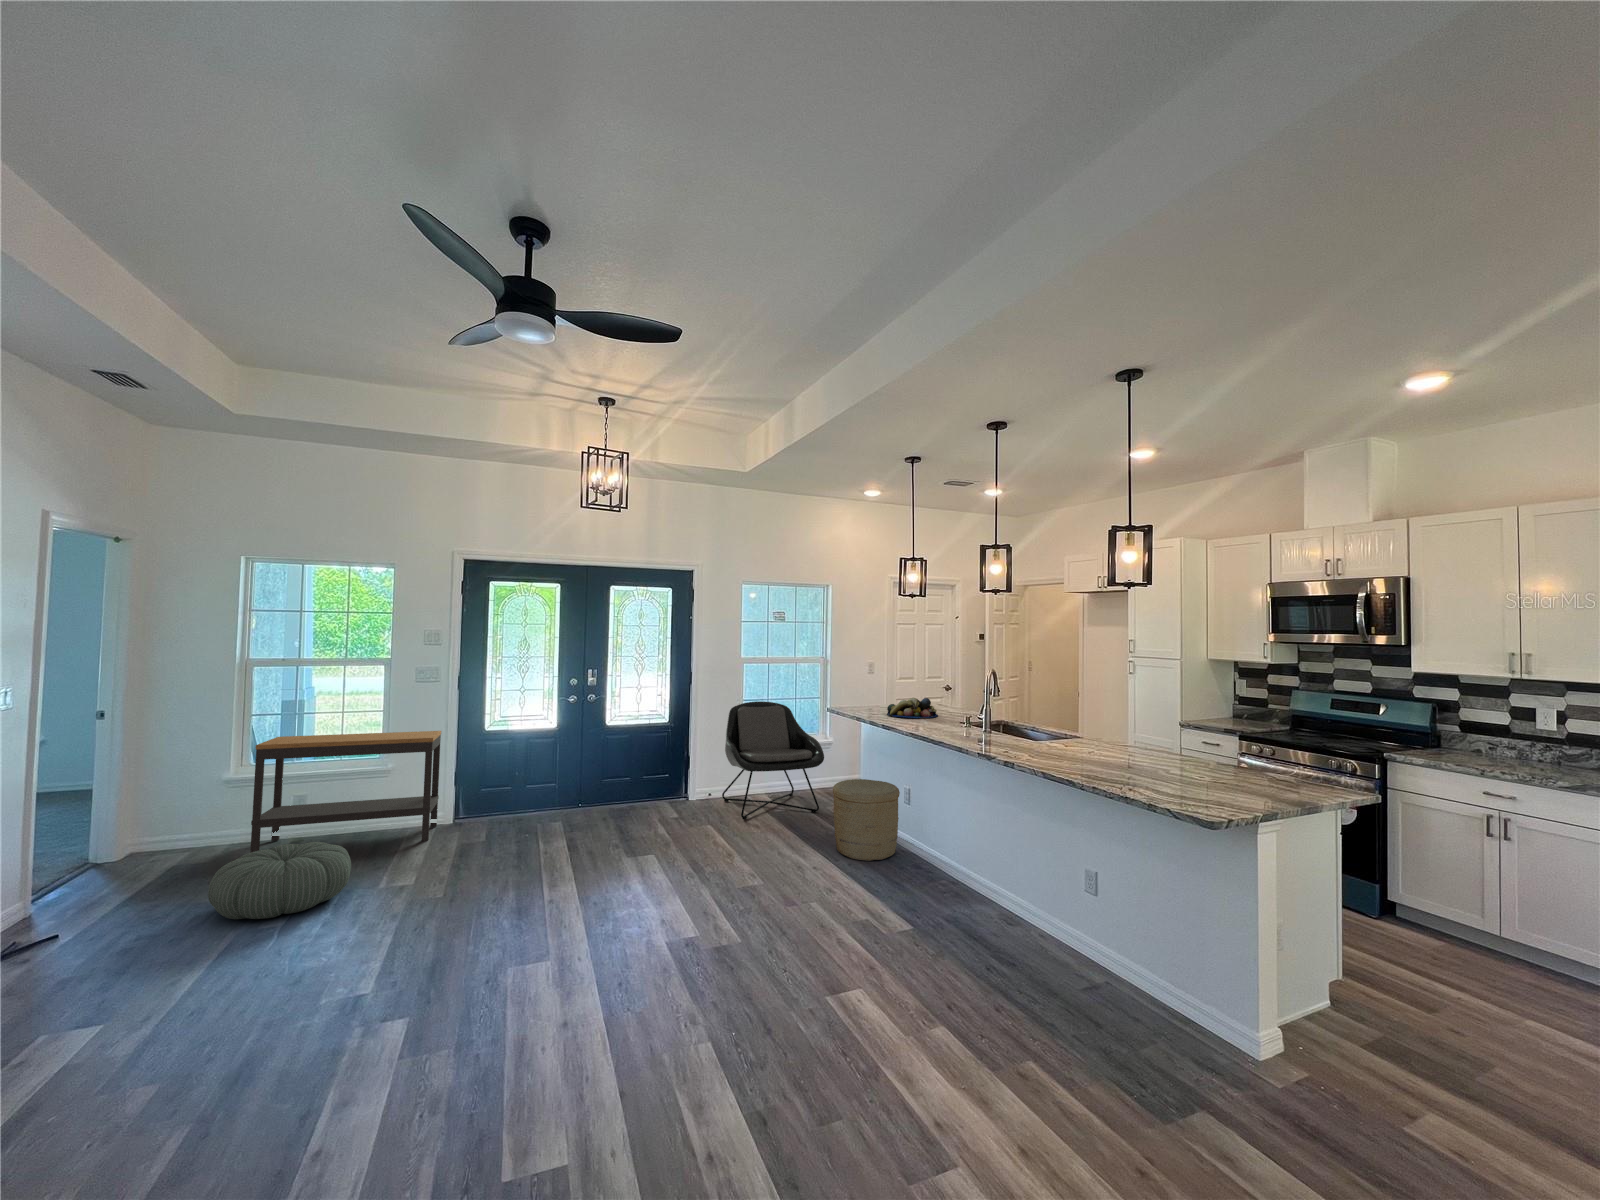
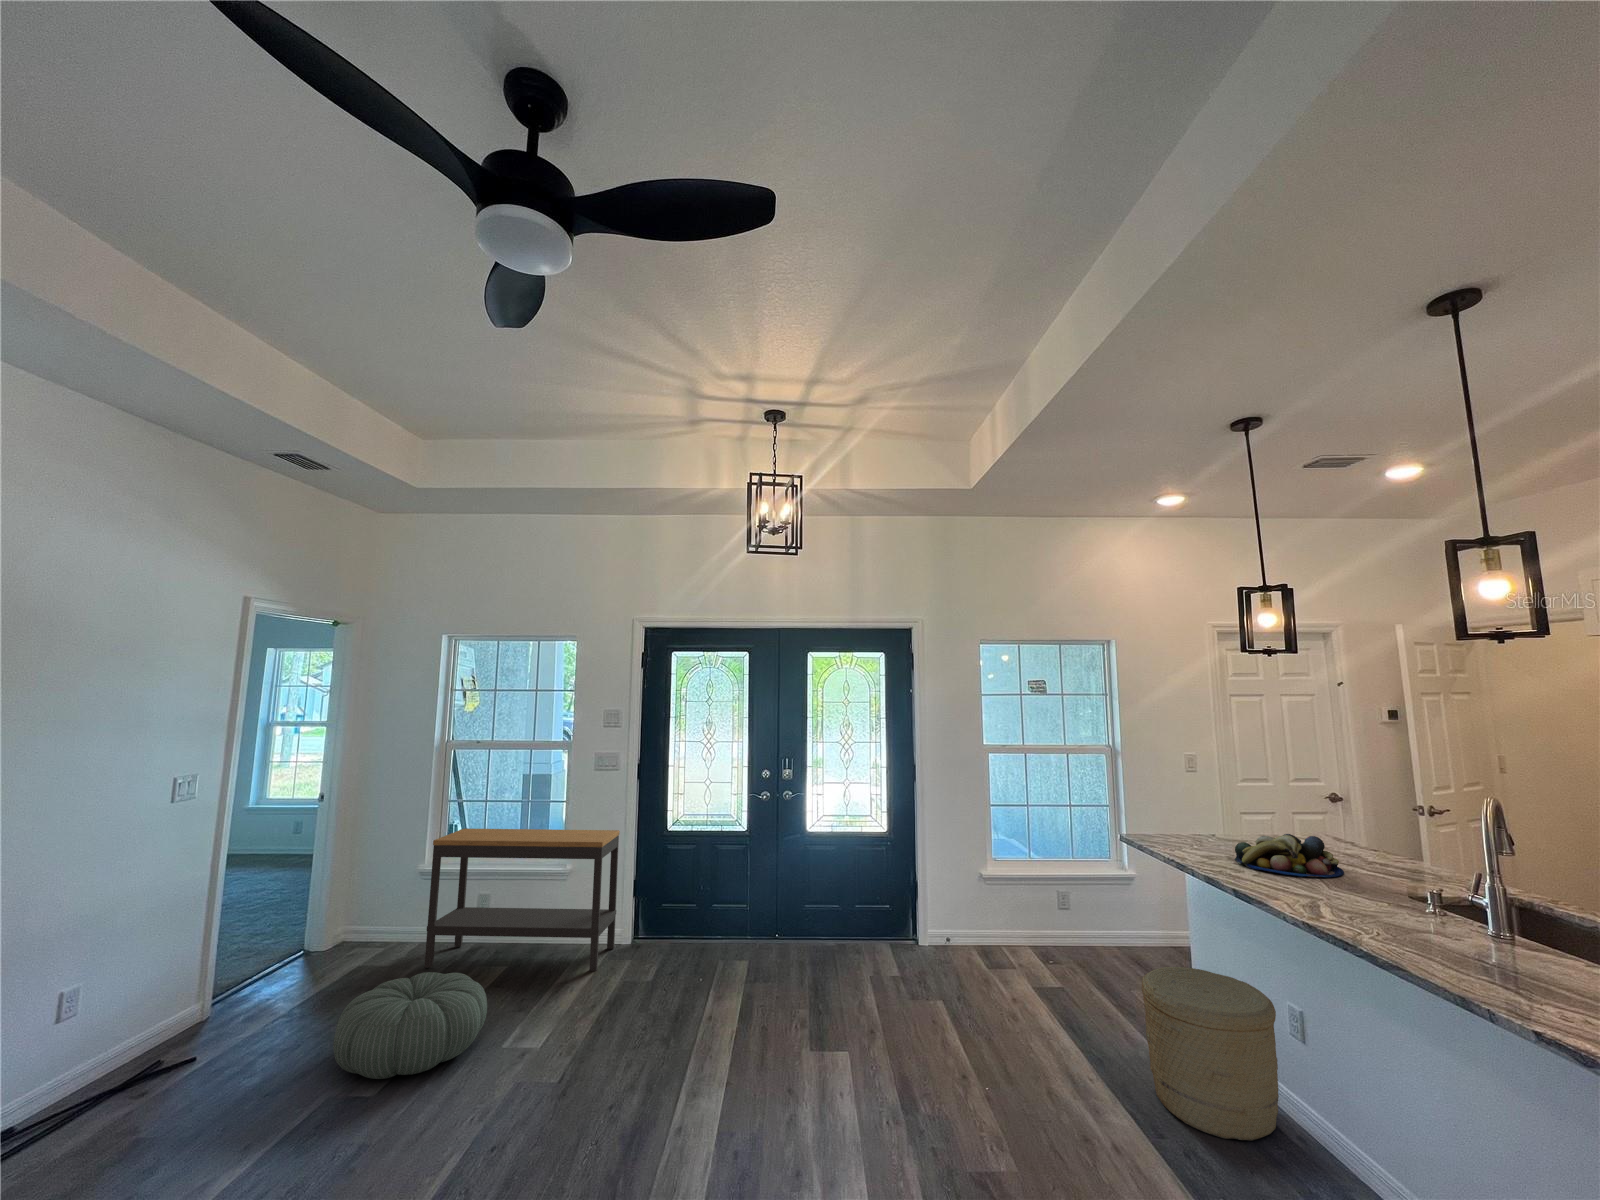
lounge chair: present [722,701,824,819] -> none [966,809,1122,997]

